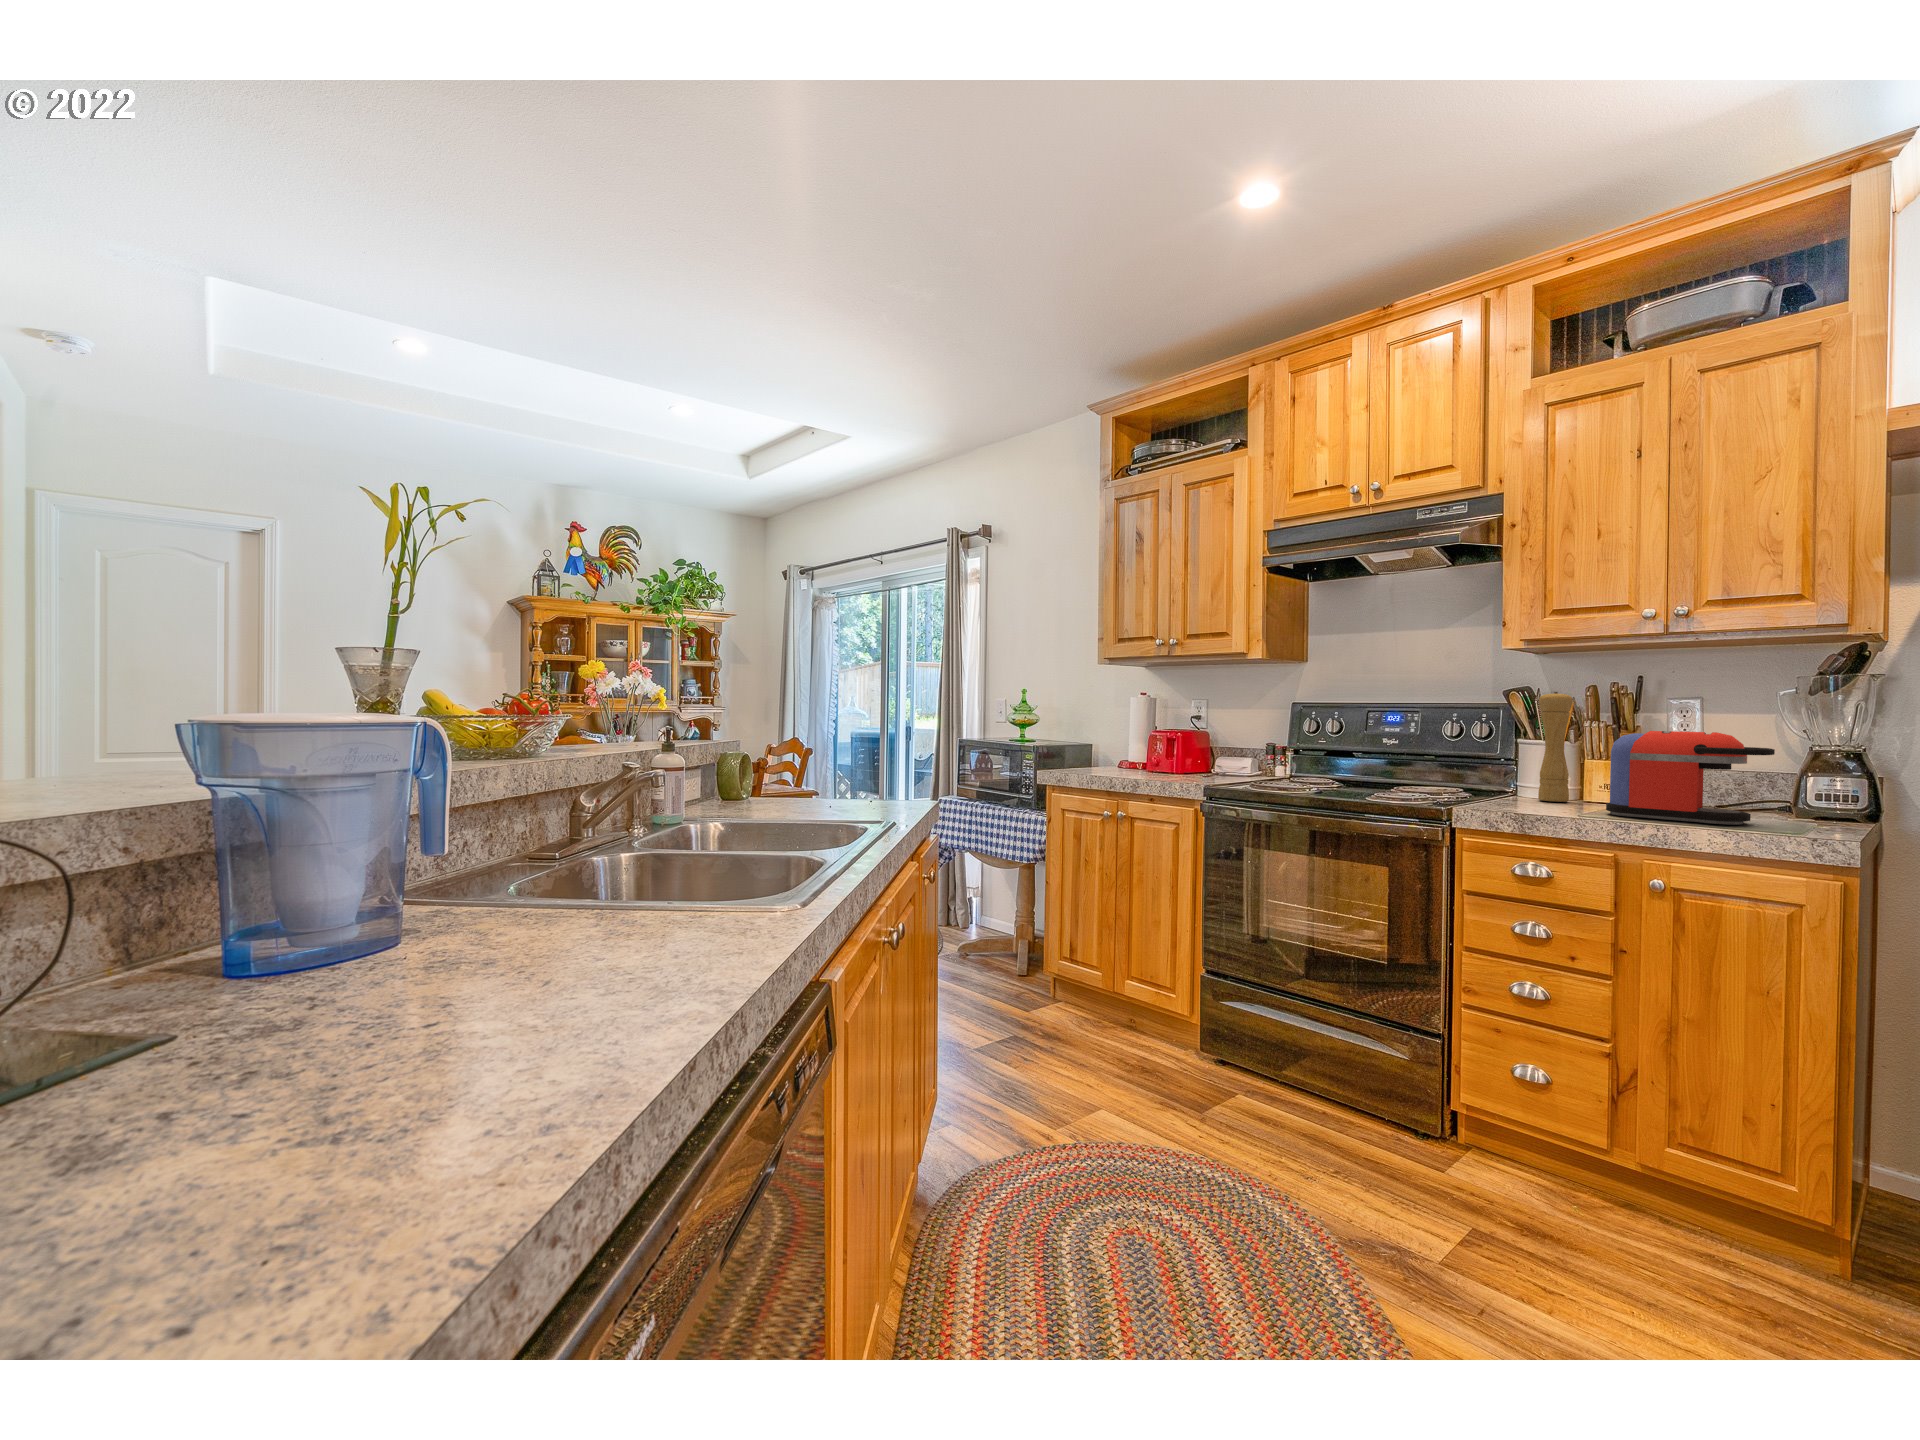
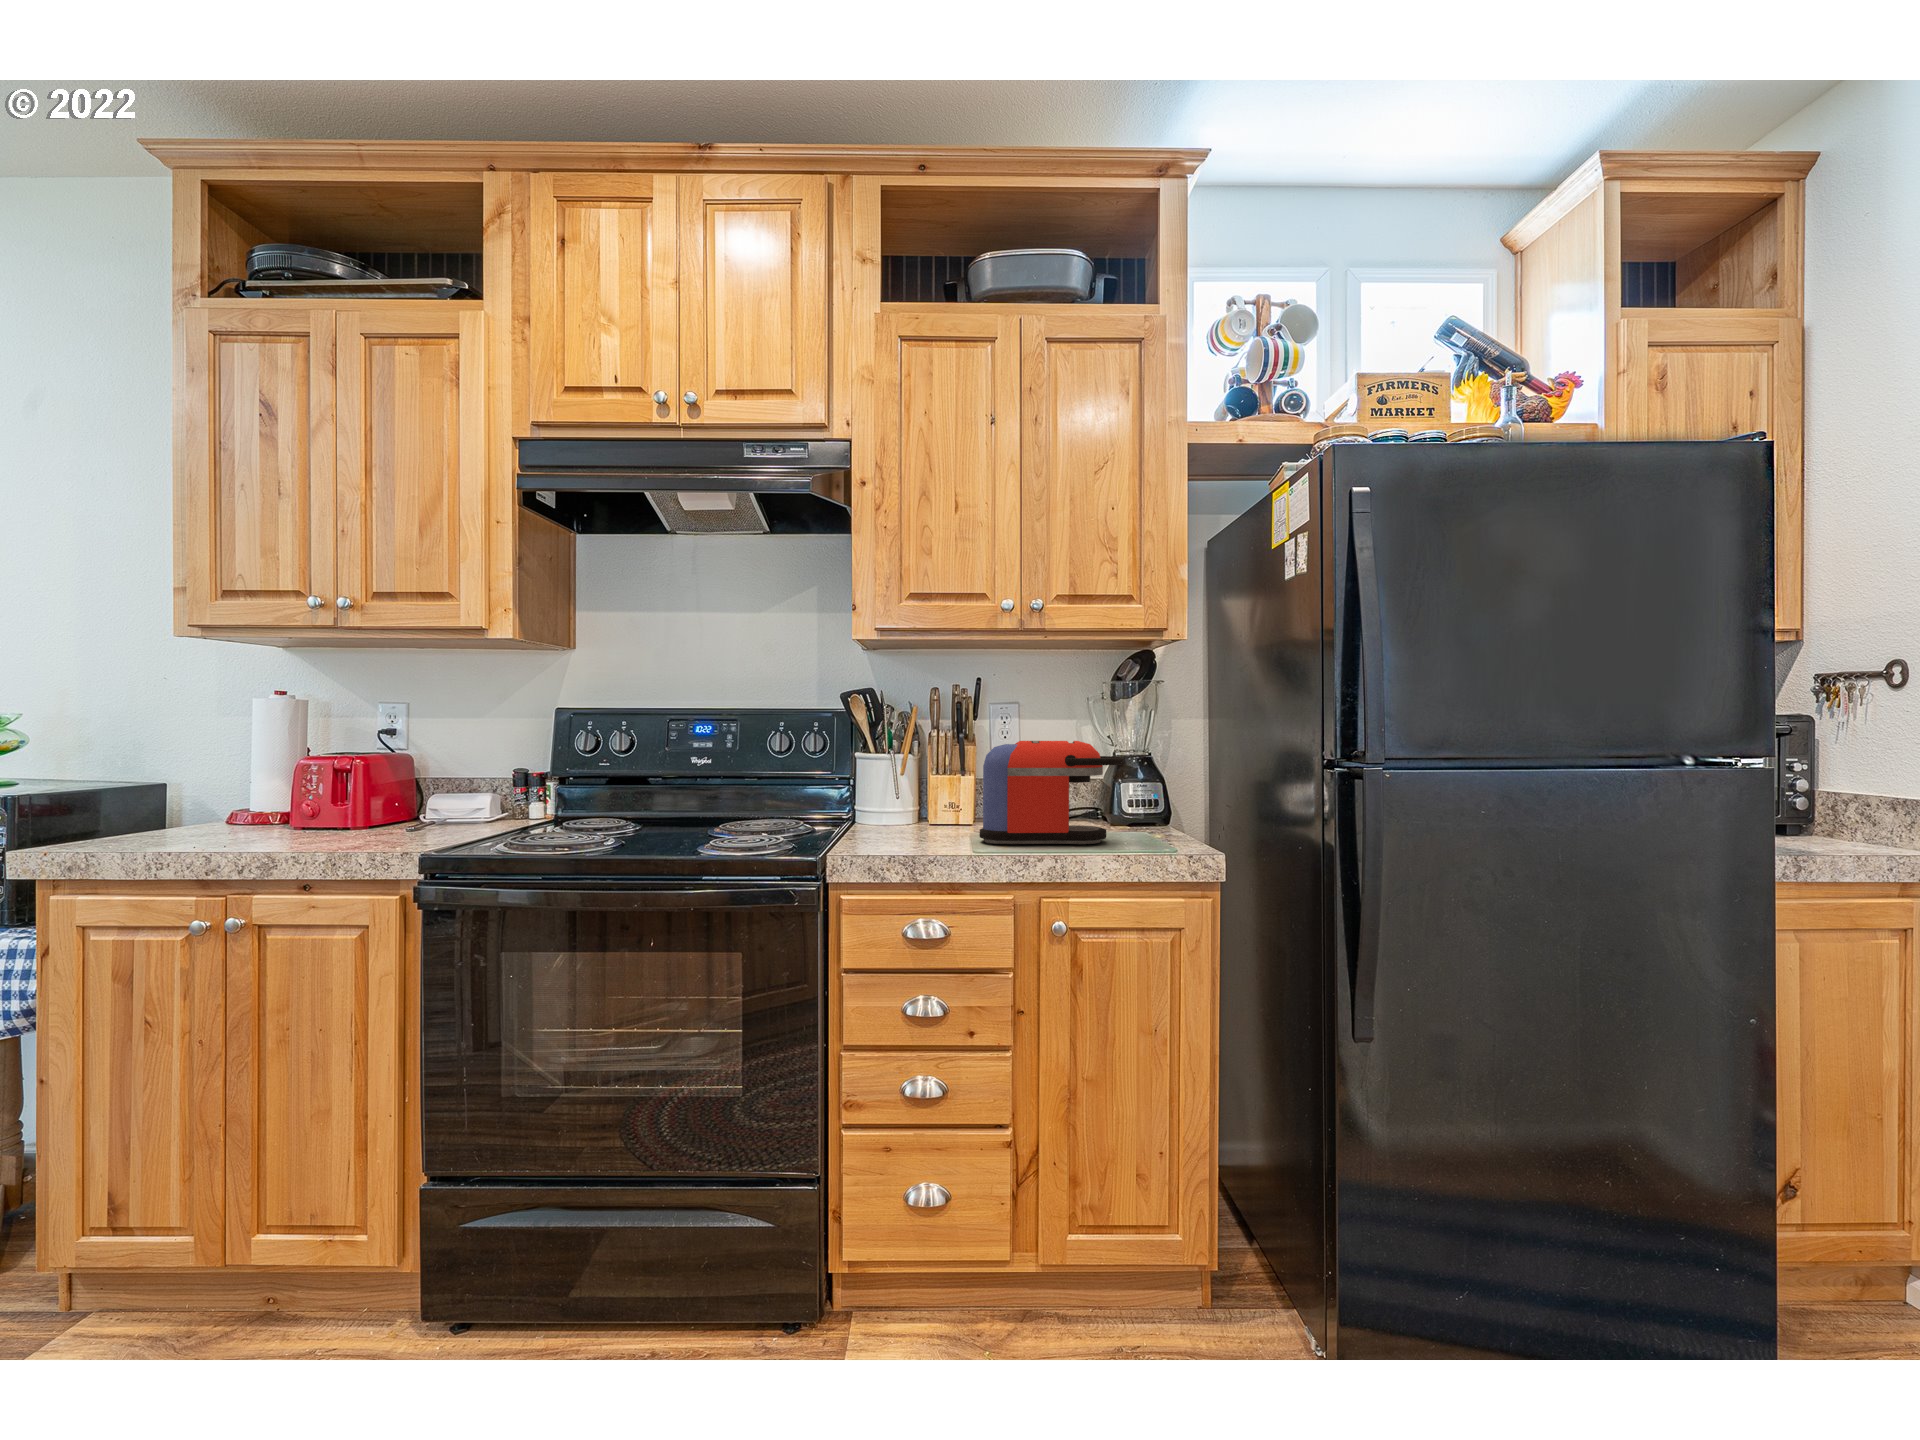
pepper mill: present [1538,692,1573,802] -> none [893,695,926,831]

